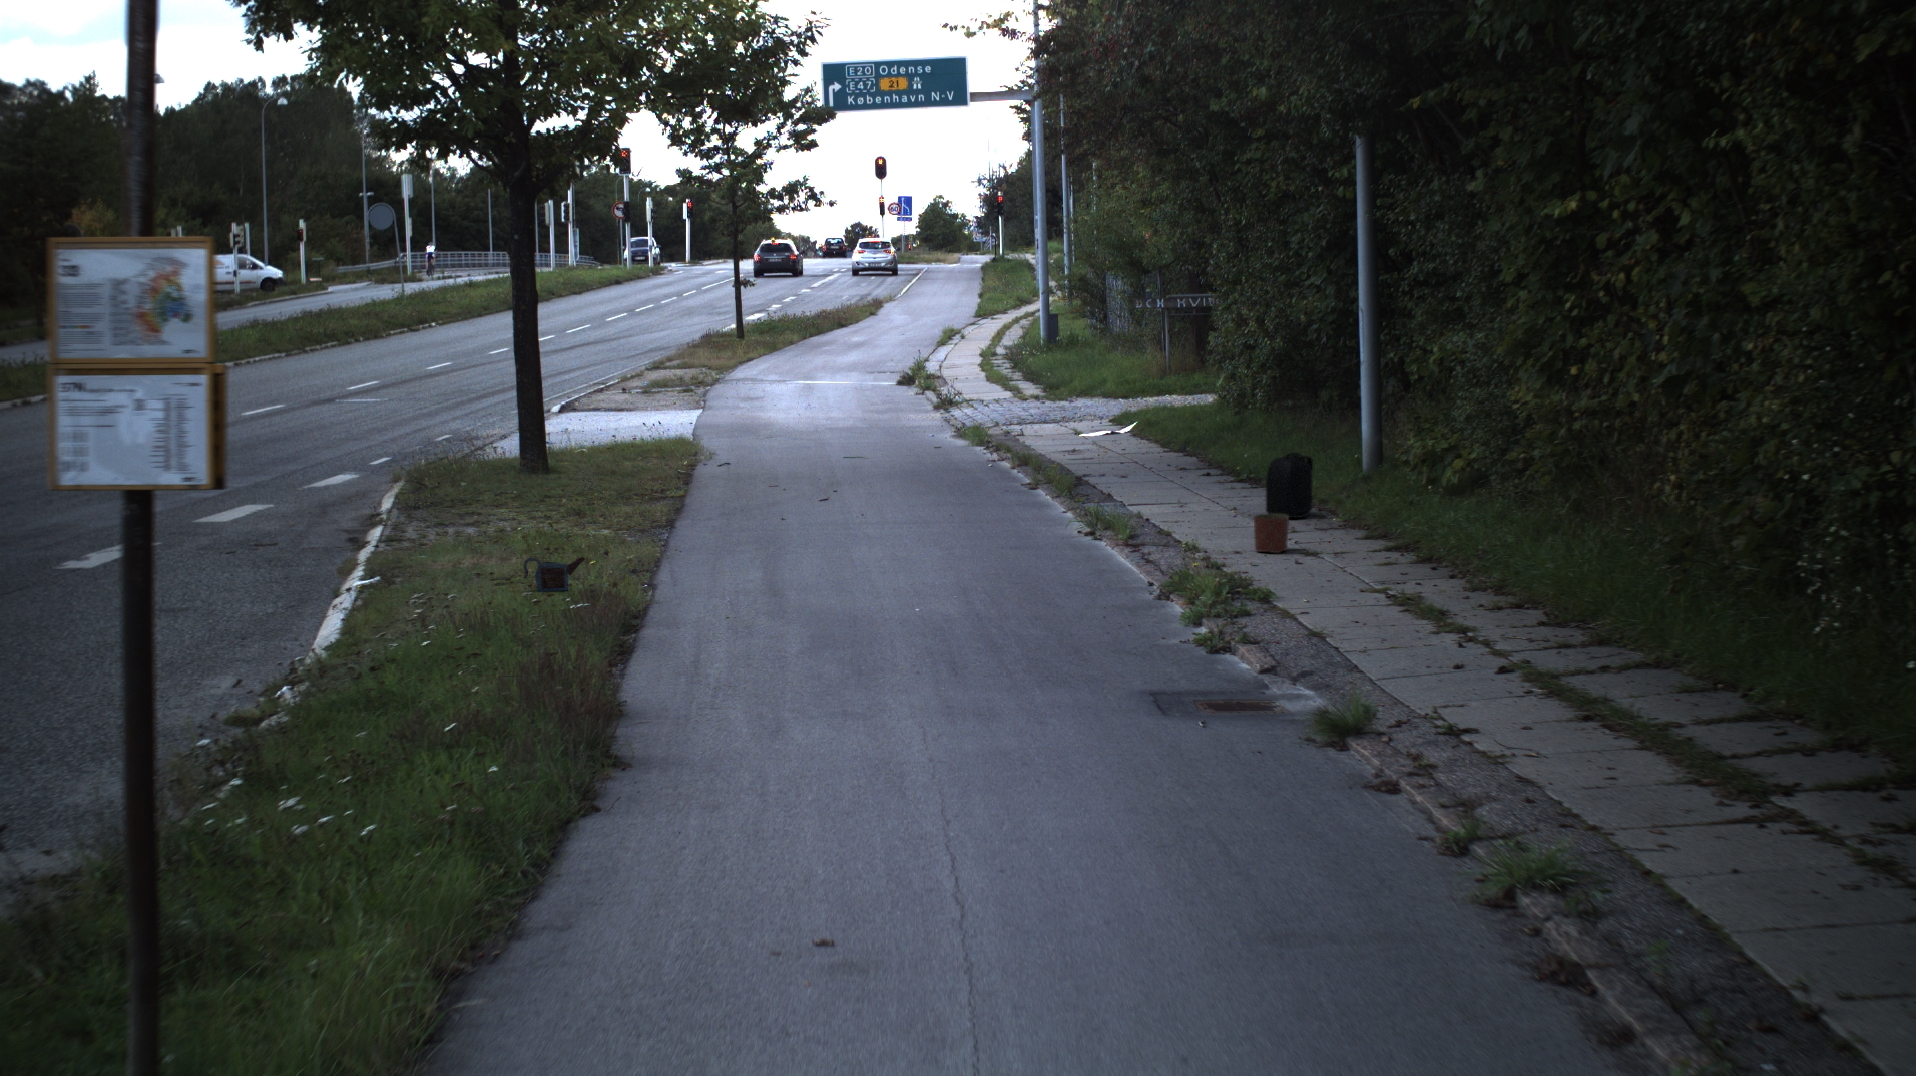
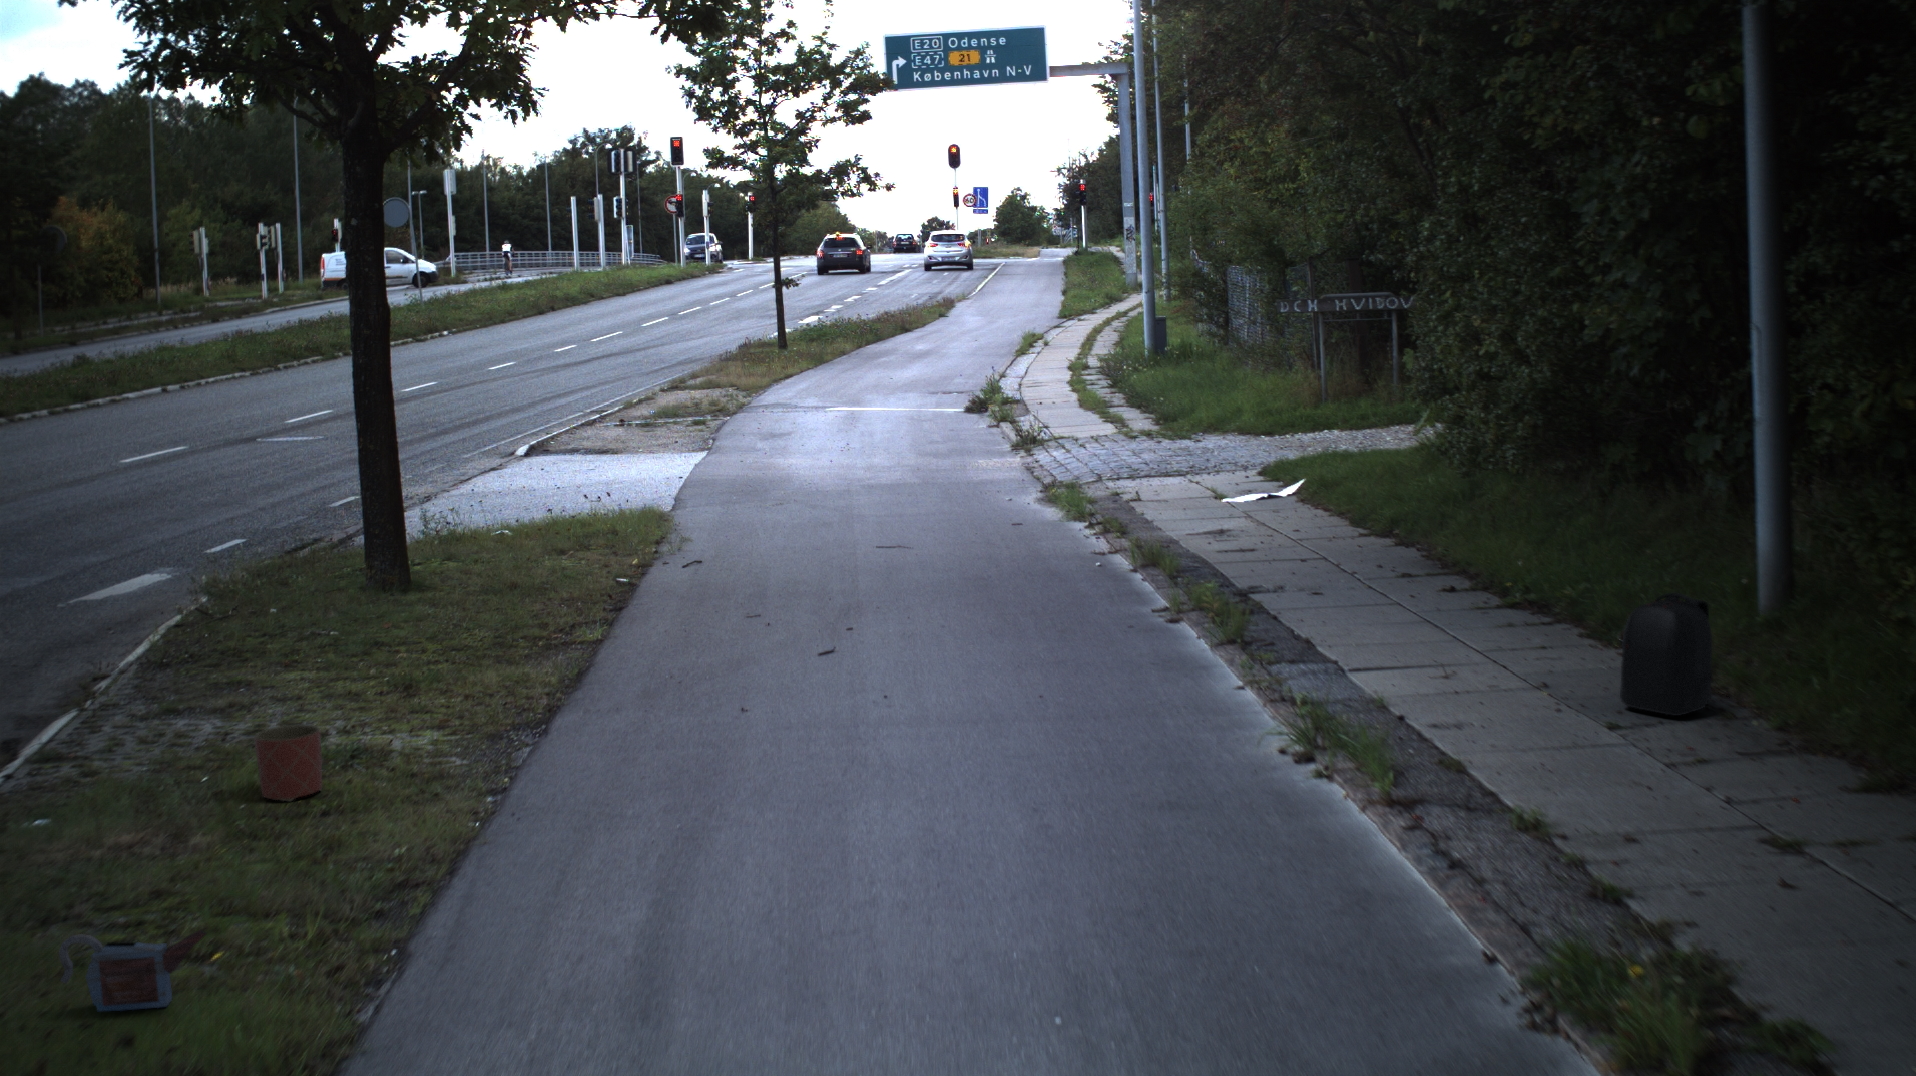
planter: present [1254,514,1289,553] -> present [254,724,322,801]

